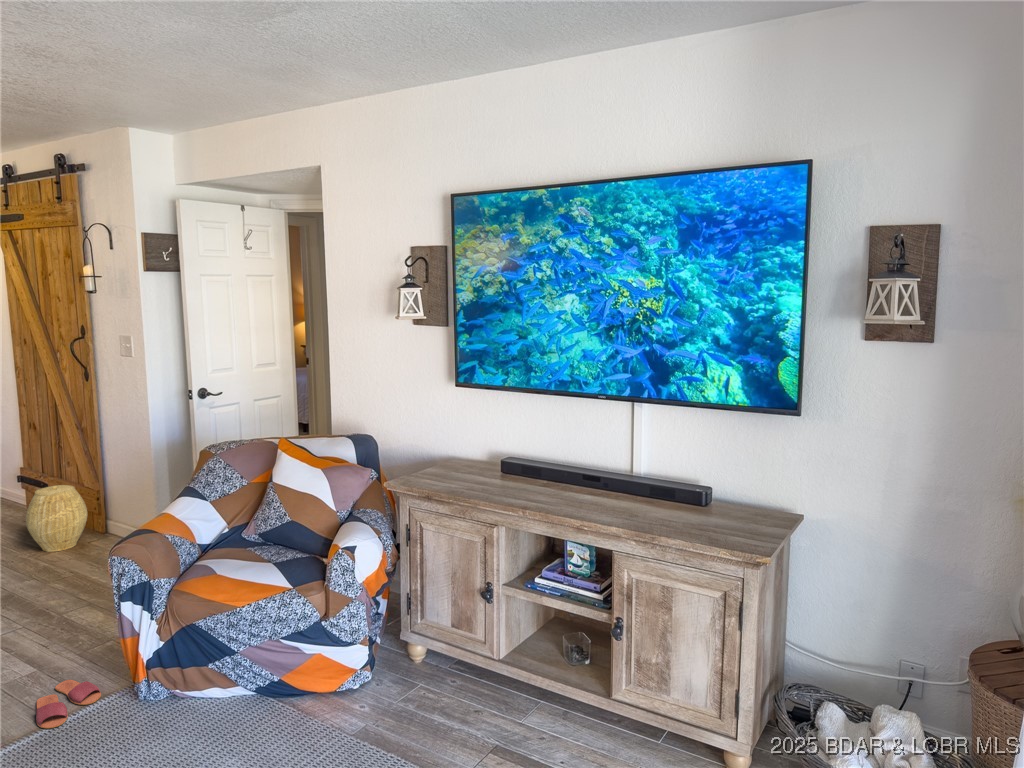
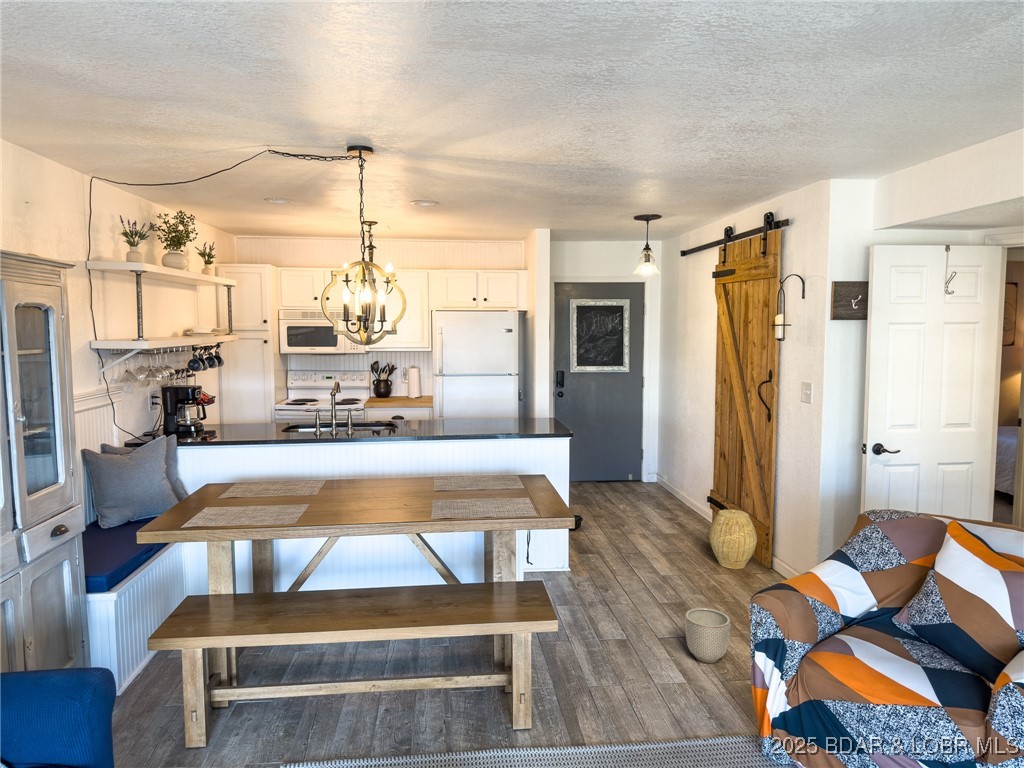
planter: none [18,592,78,654] -> present [685,608,730,663]
slippers: present [36,680,101,729] -> none [680,695,733,736]

